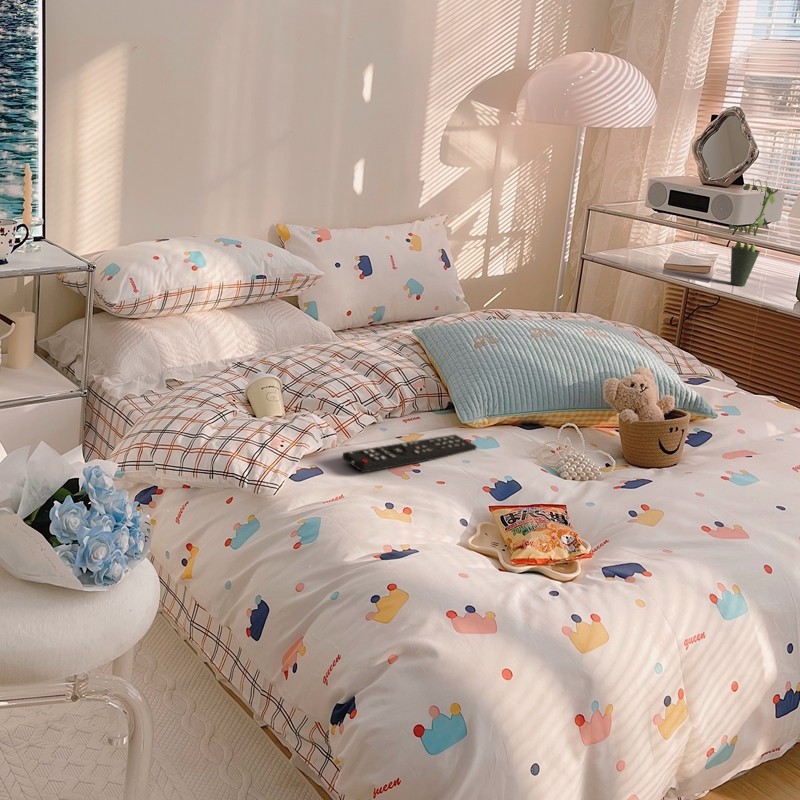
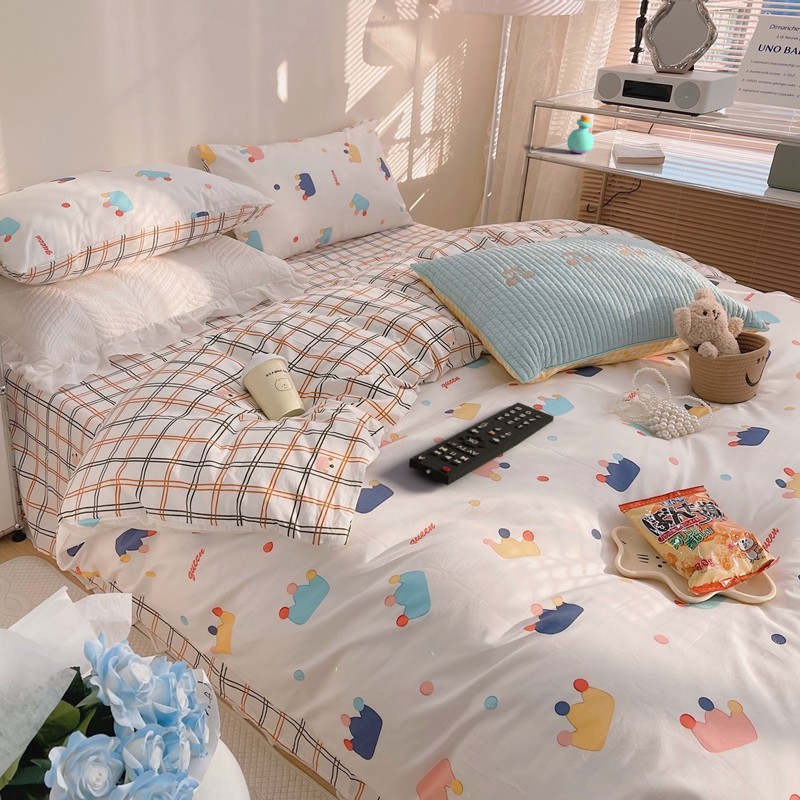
potted plant: present [729,179,782,286] -> none [686,52,744,173]
perfume bottle: none [628,227,653,261] -> present [567,115,594,153]

